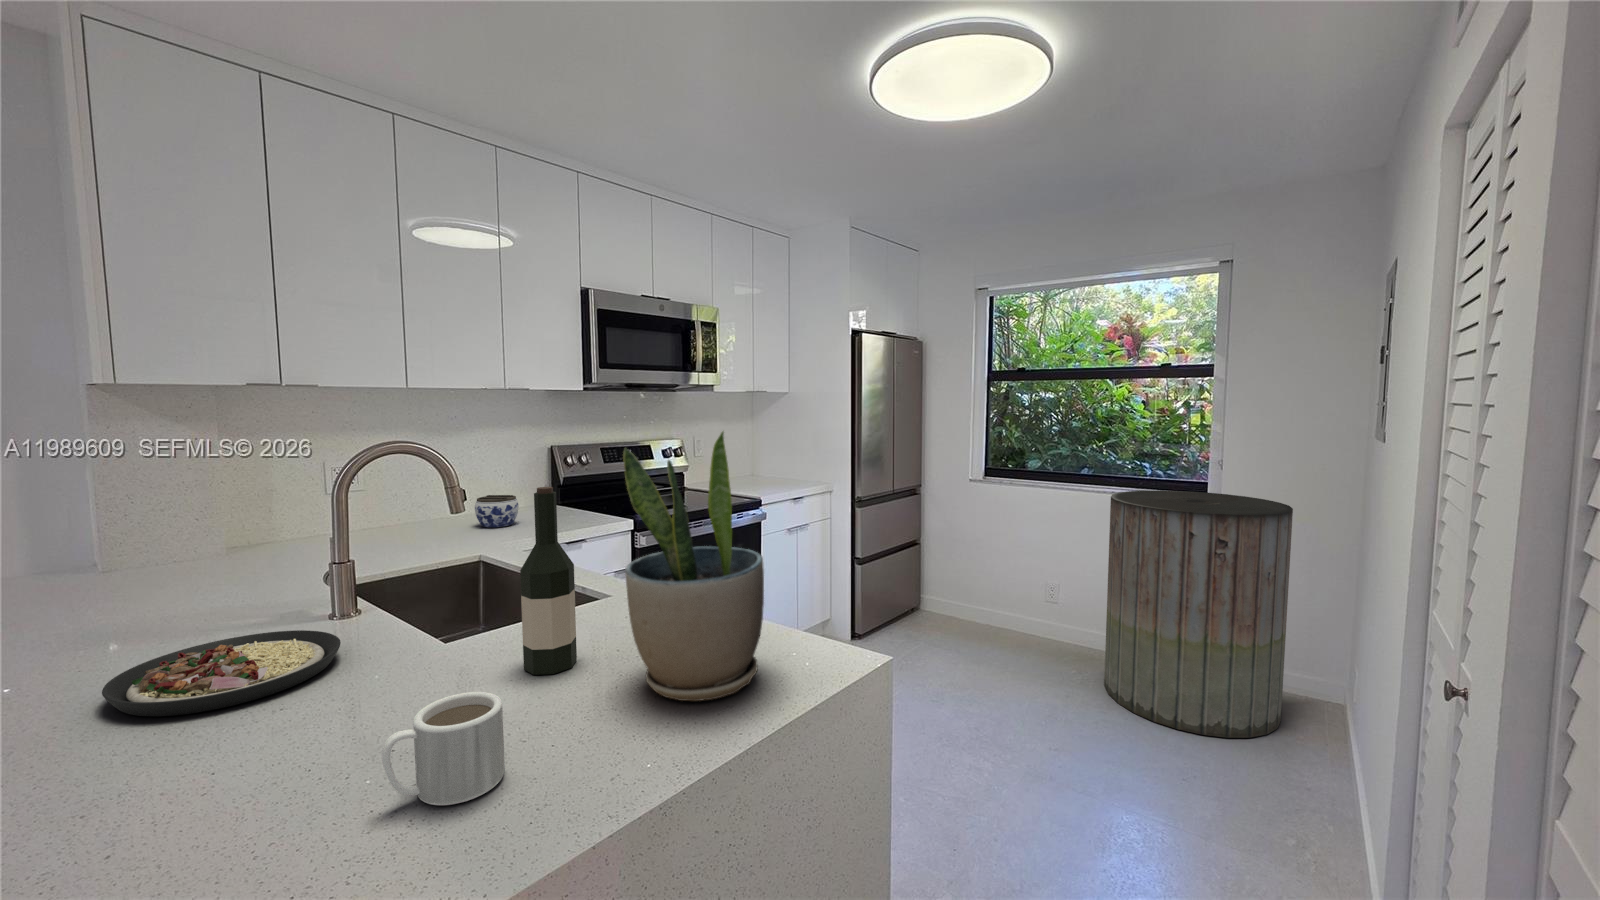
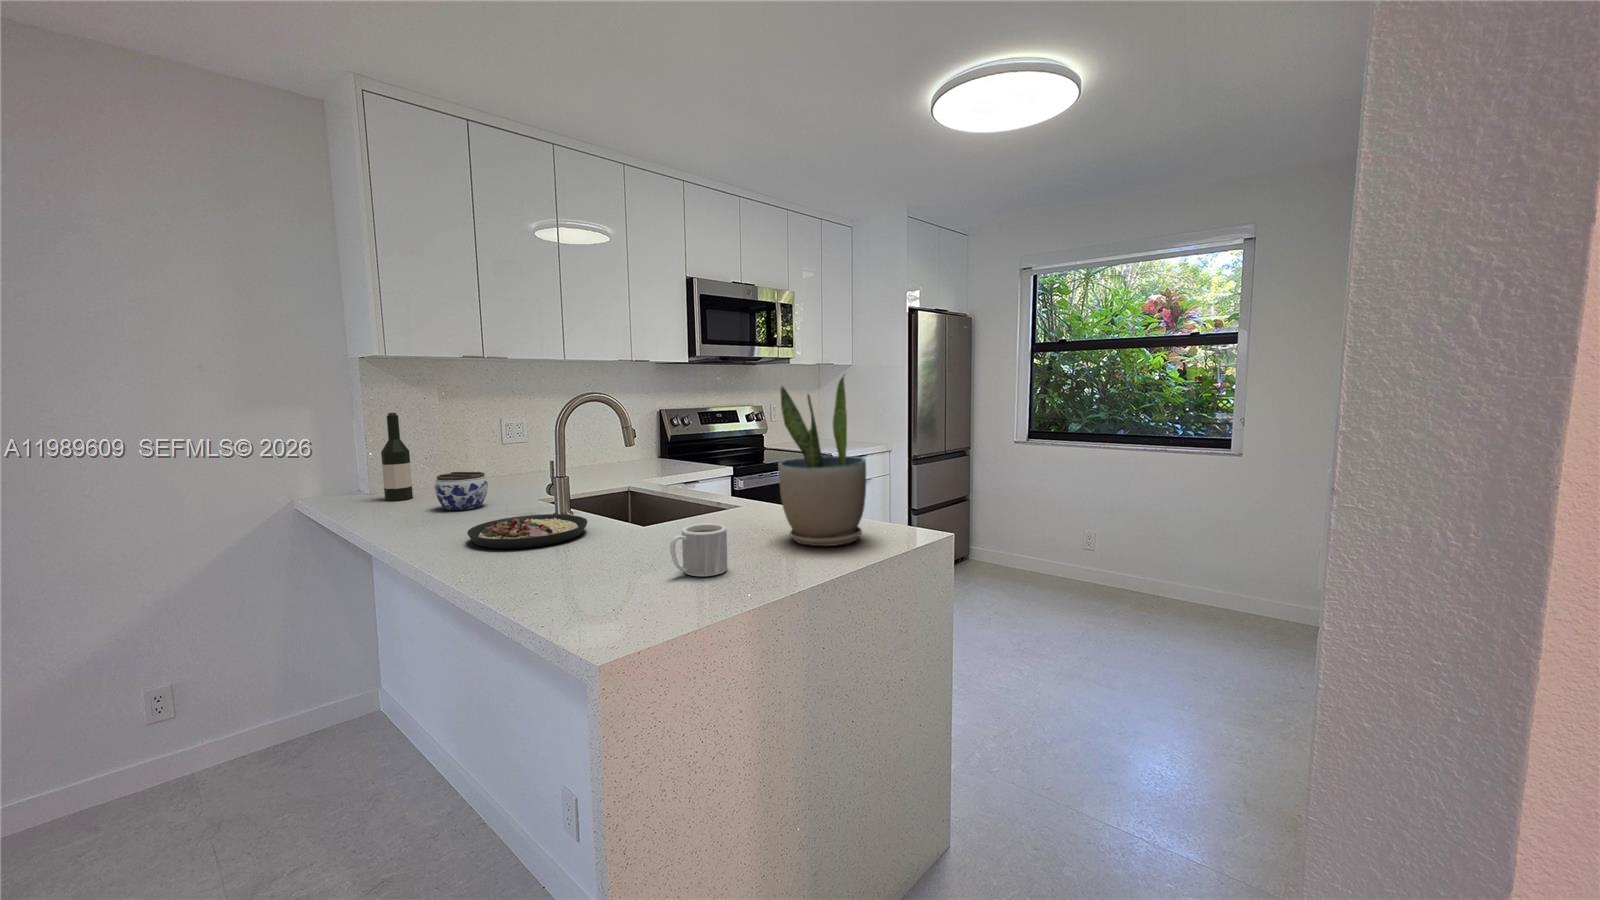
wine bottle: present [520,487,577,675] -> present [381,413,413,501]
trash can: present [1104,490,1293,738] -> none [1133,447,1303,655]
jar: present [475,495,519,528] -> present [435,472,488,510]

